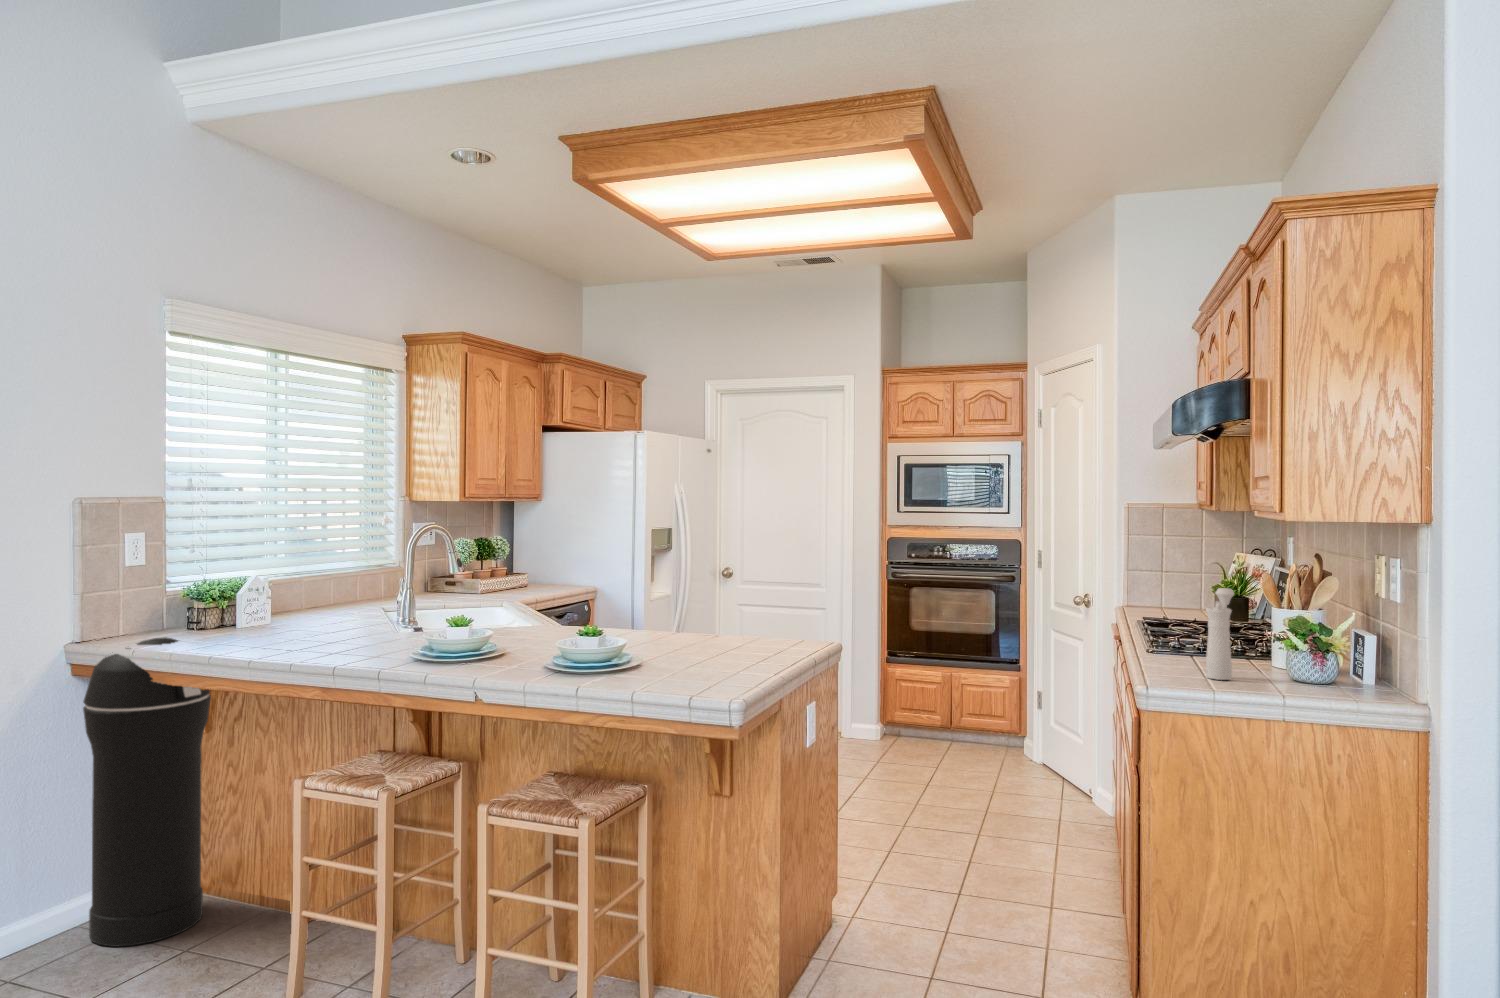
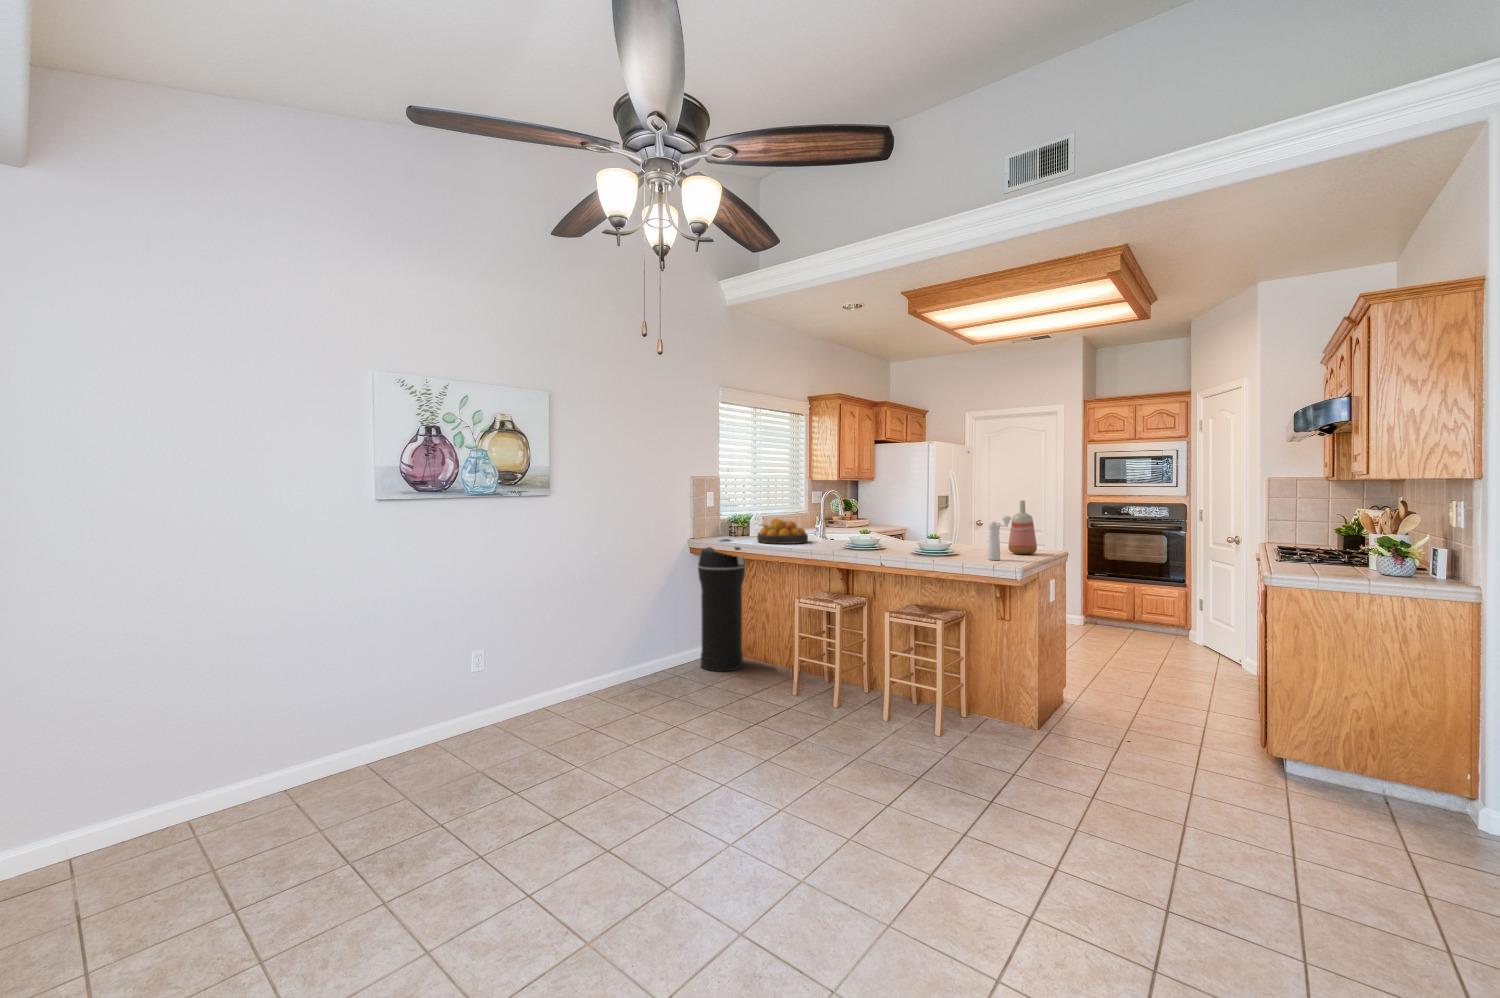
vase: none [739,553,789,657] -> present [1008,501,1037,554]
pepper mill: present [1206,588,1234,680] -> present [988,516,1011,560]
fruit bowl: none [233,589,355,648] -> present [757,519,808,544]

